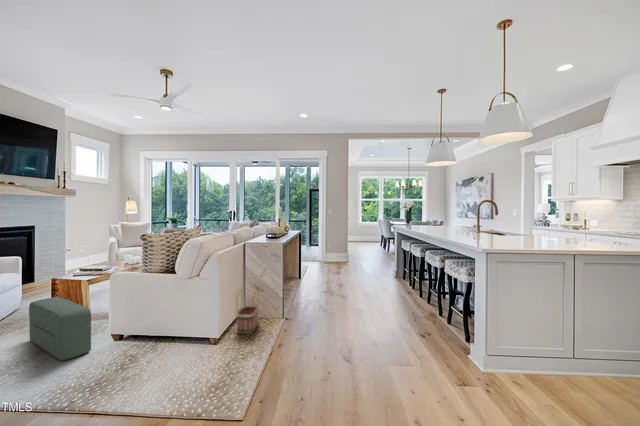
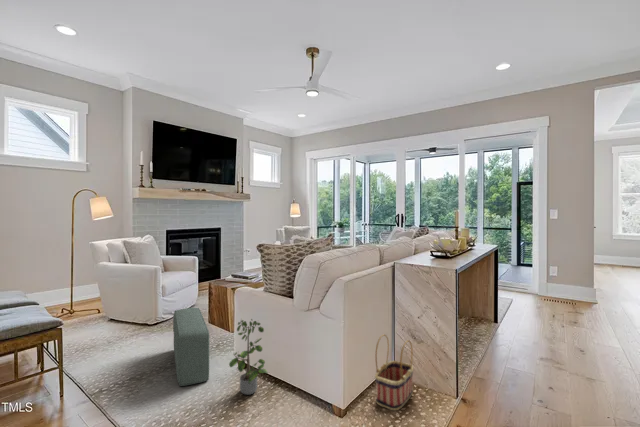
potted plant: none [118,291,158,351] -> present [229,319,268,395]

